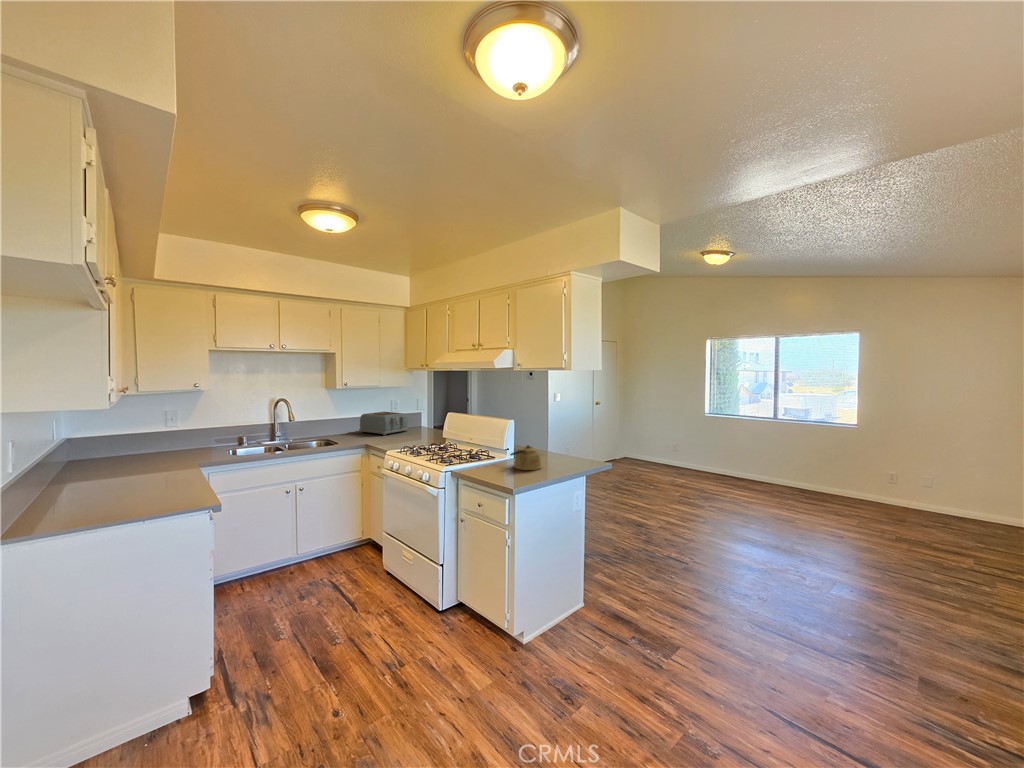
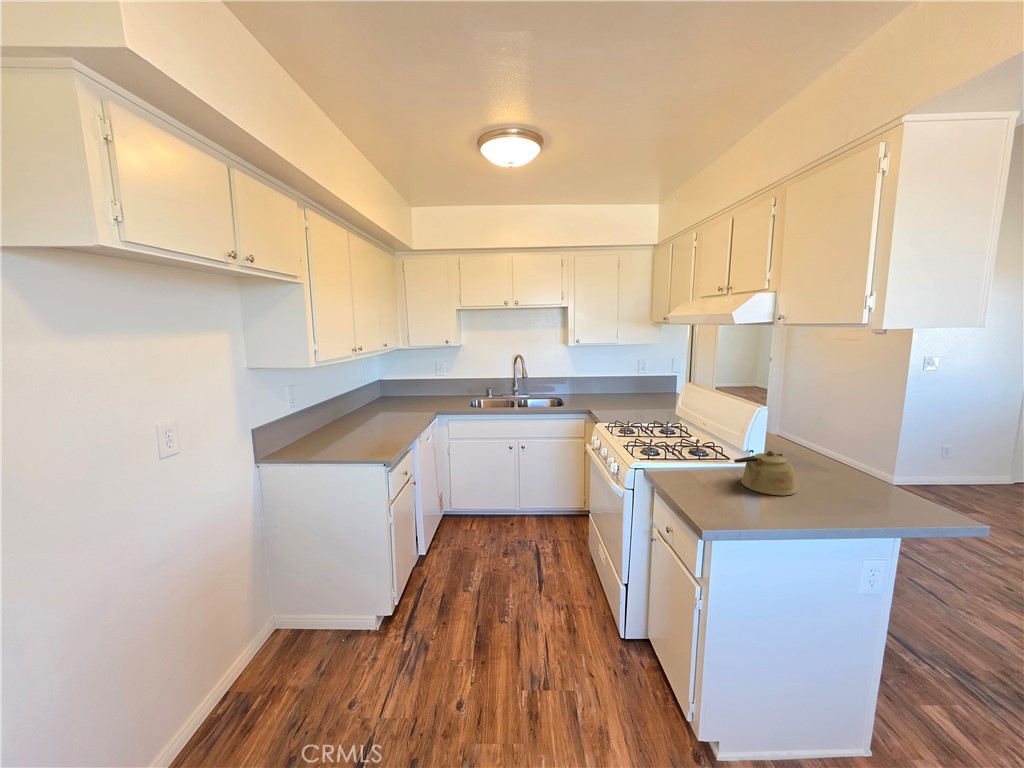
toaster: present [359,412,408,435] -> none [593,377,646,404]

